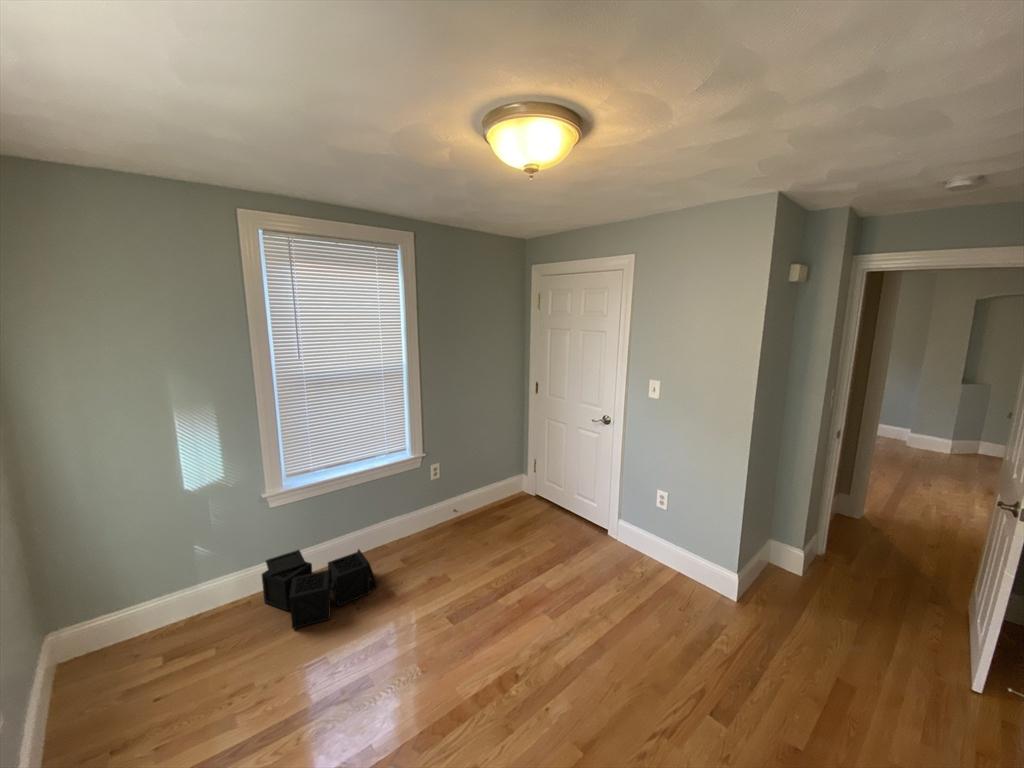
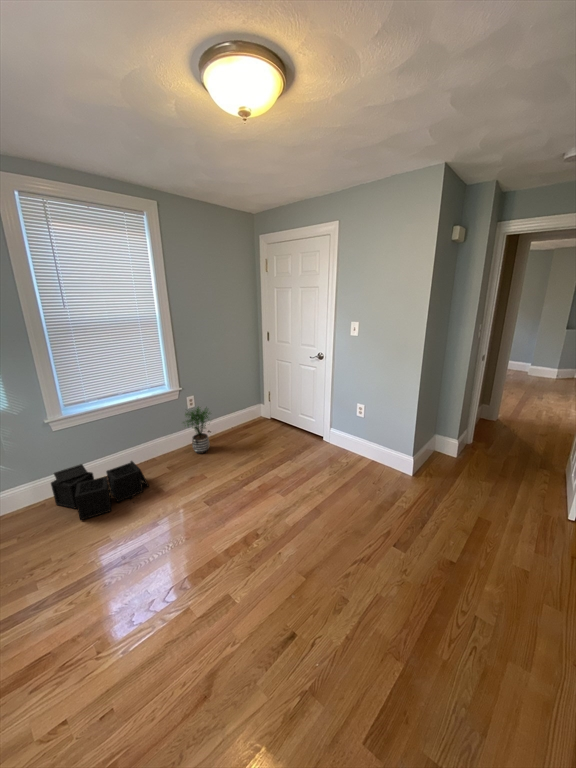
potted plant: none [422,478,463,542] -> present [183,407,210,454]

